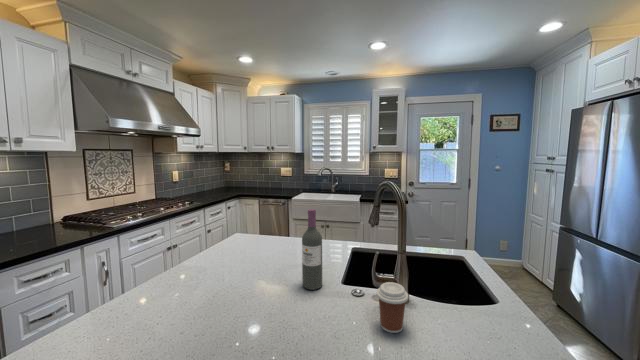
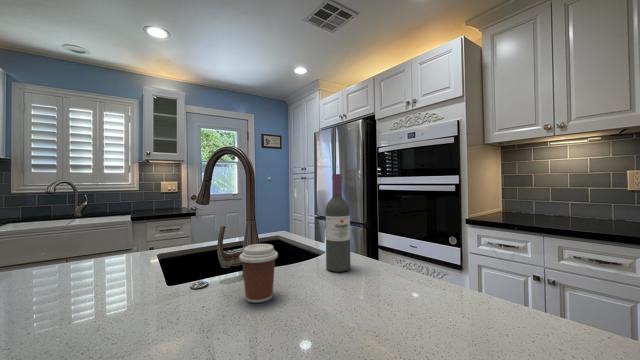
wine bottle: present [302,209,322,290] -> present [325,174,350,272]

